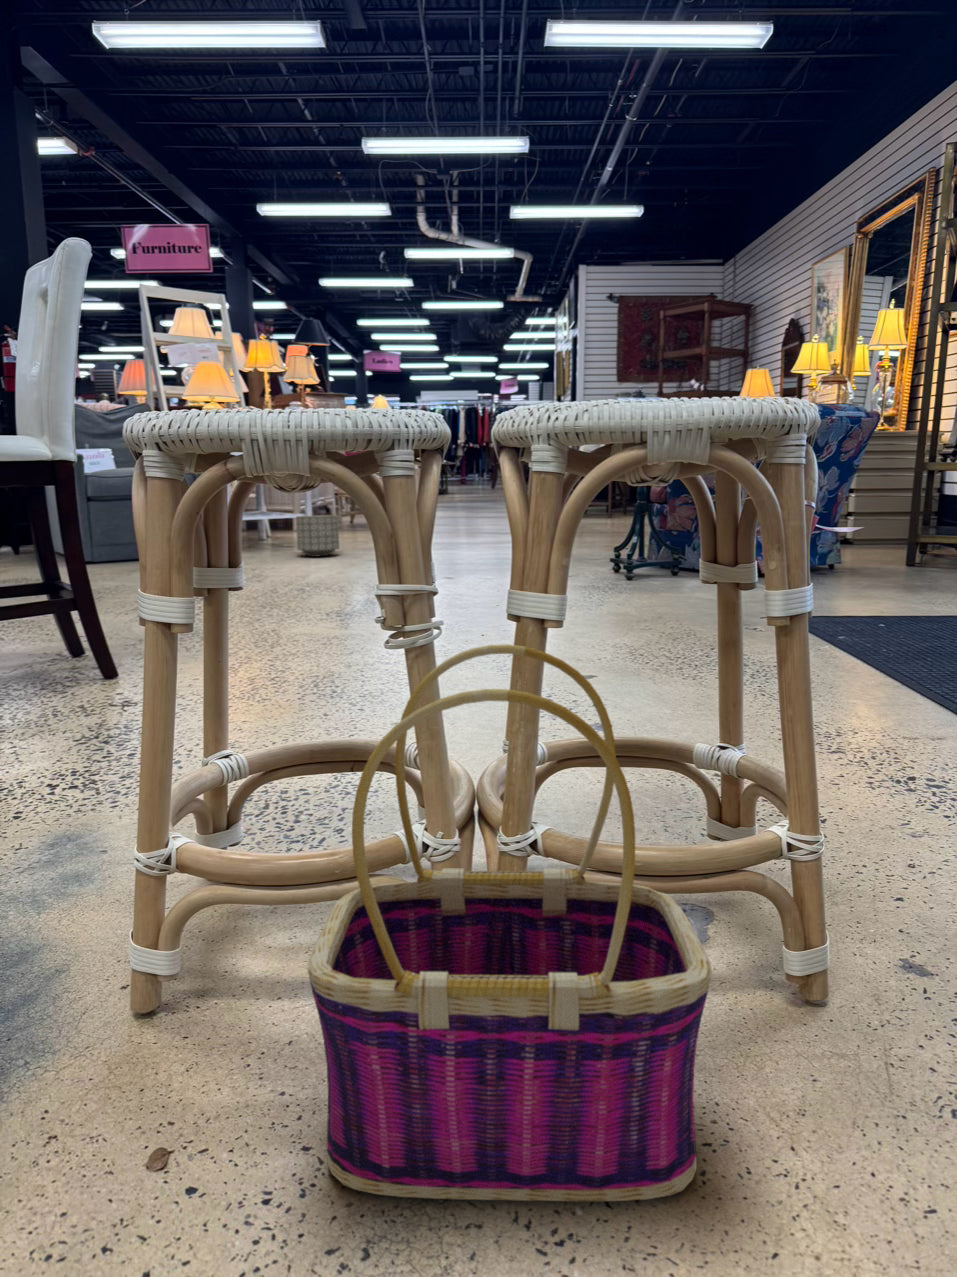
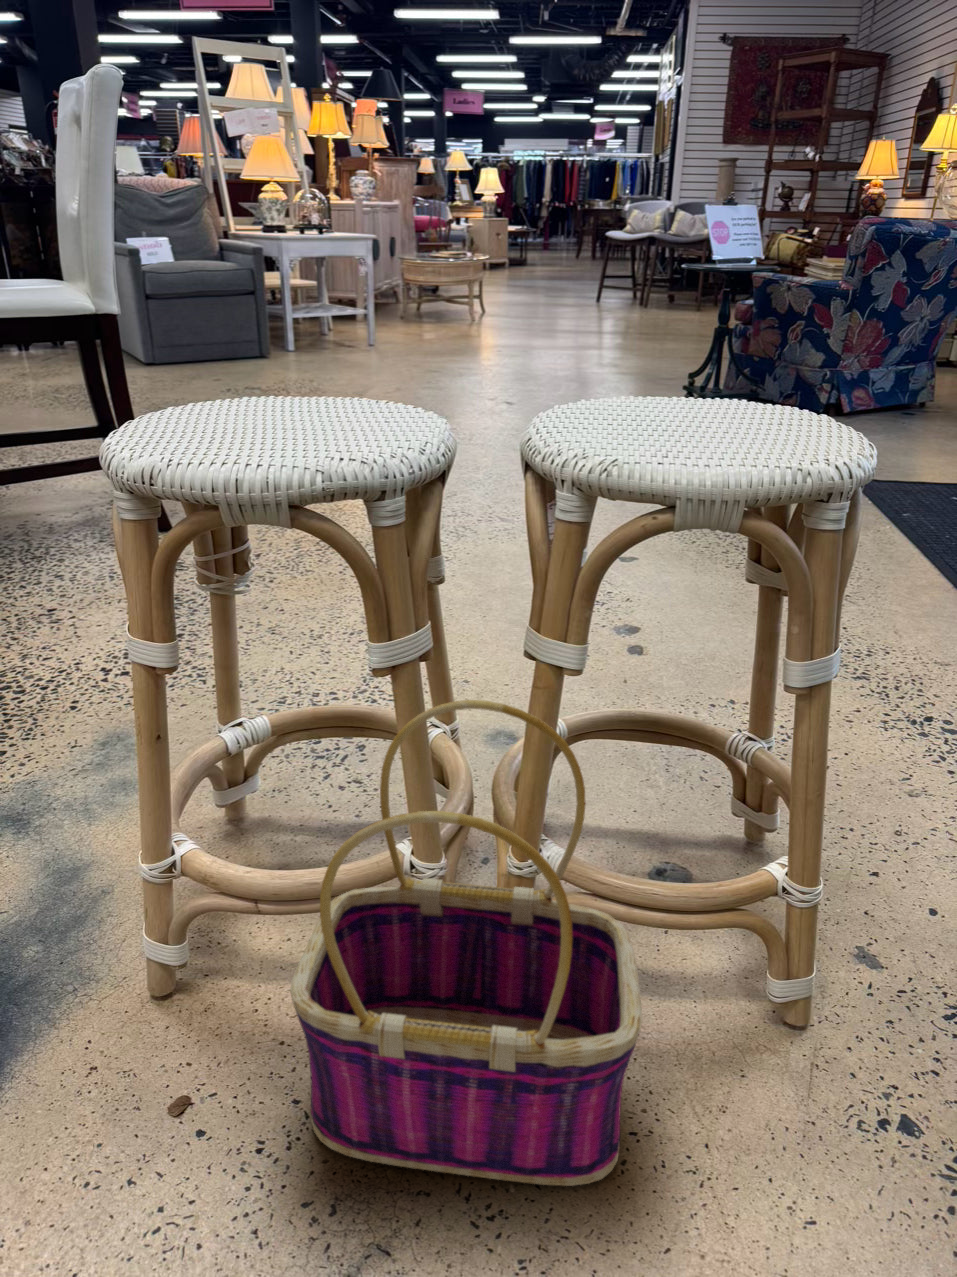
planter: present [296,515,339,556] -> none [354,320,399,366]

